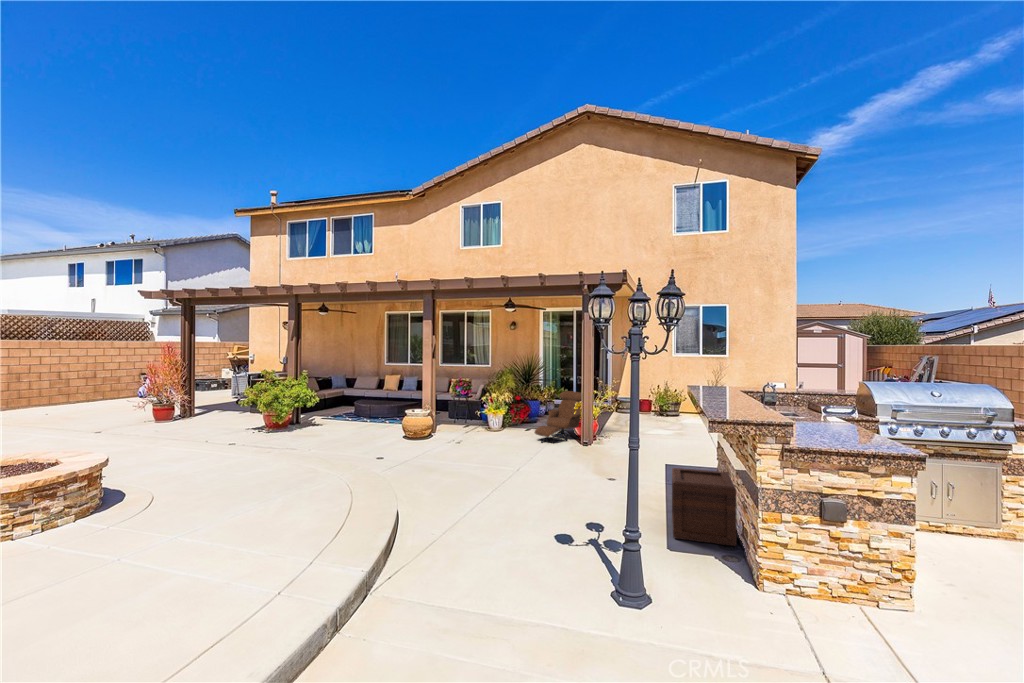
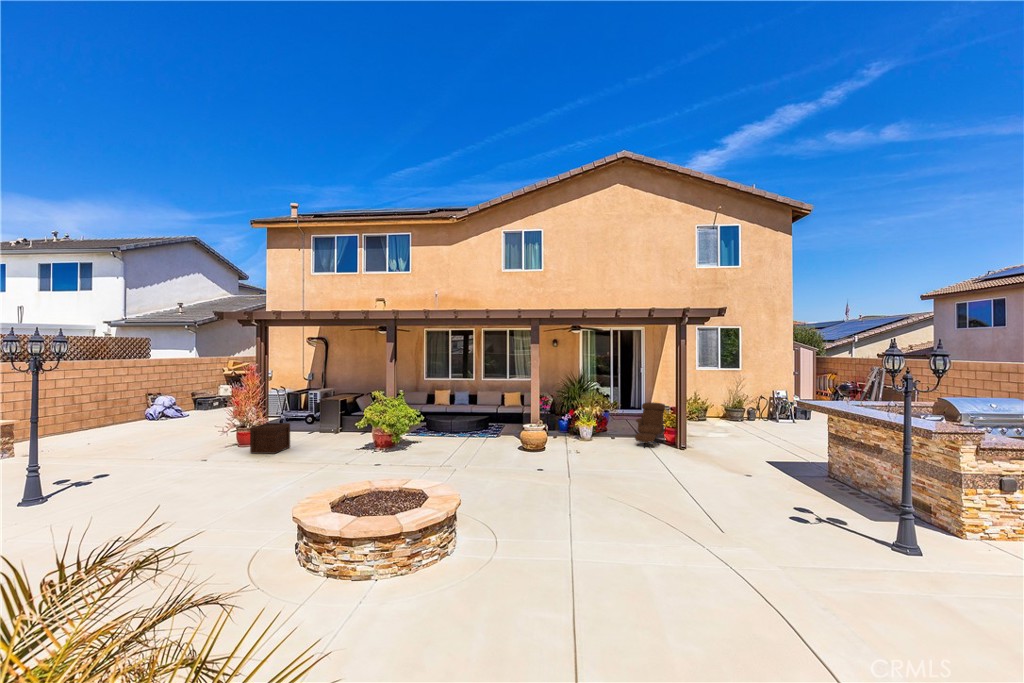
wooden crate: present [672,468,736,546] -> present [250,423,290,454]

